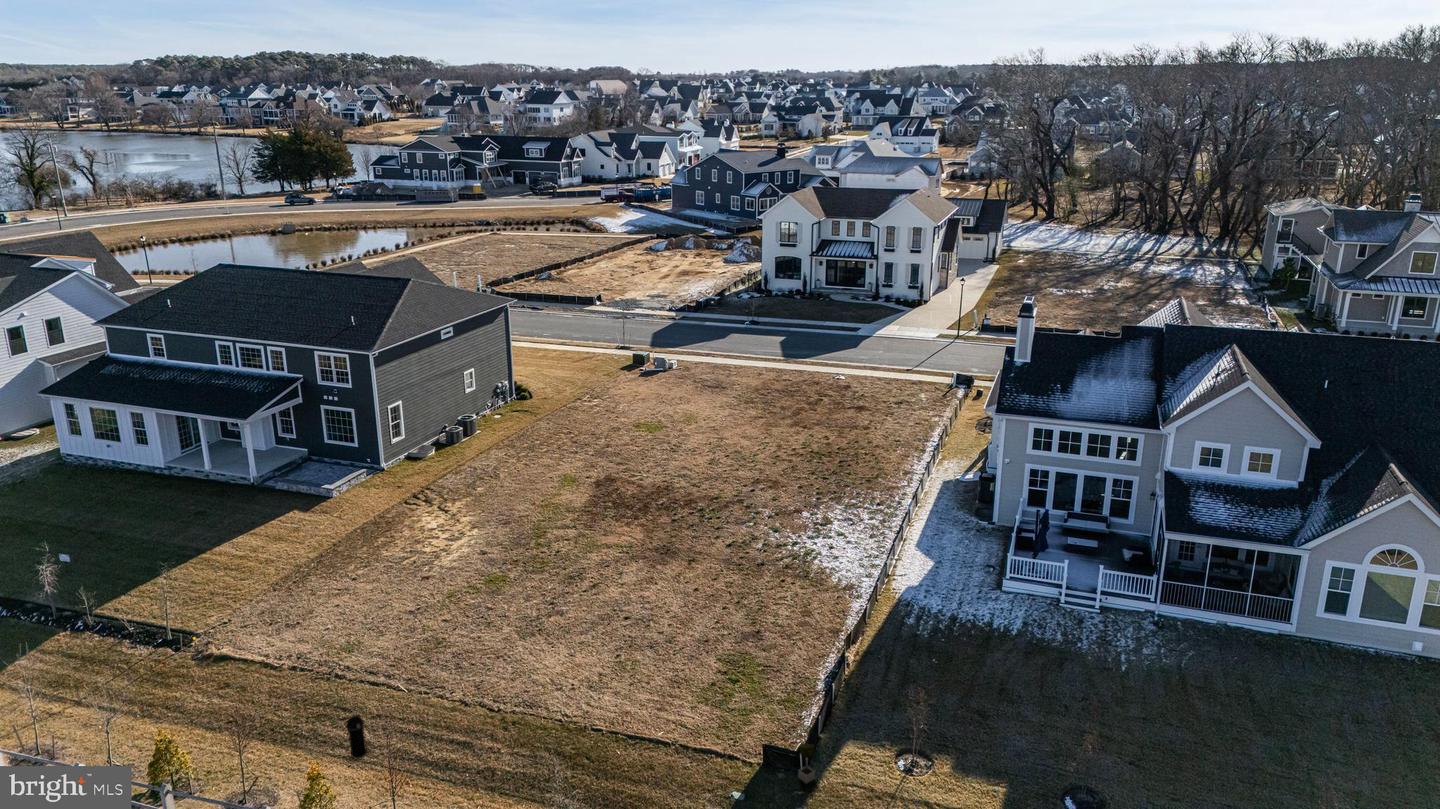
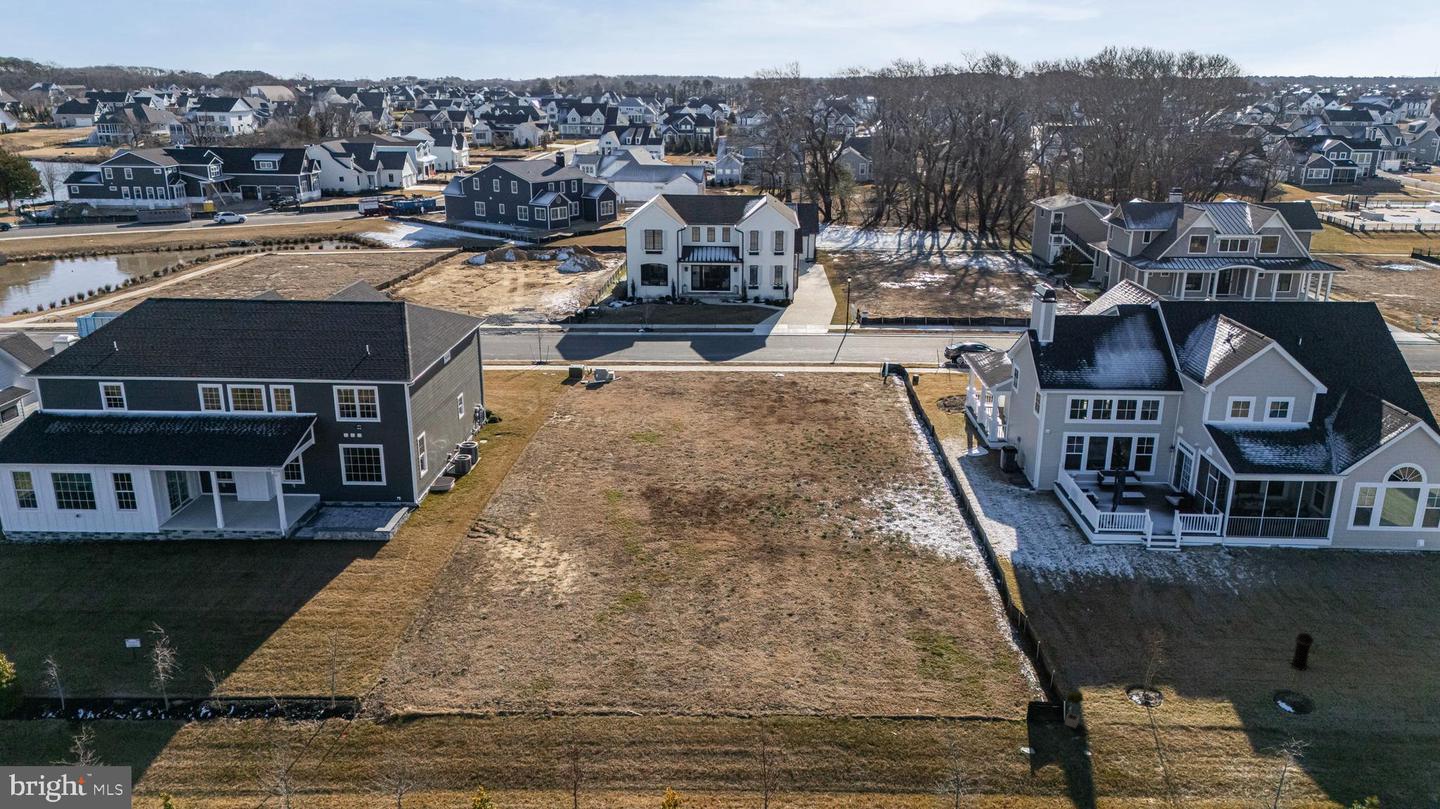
trash can: present [346,715,367,758] -> present [1292,633,1314,670]

